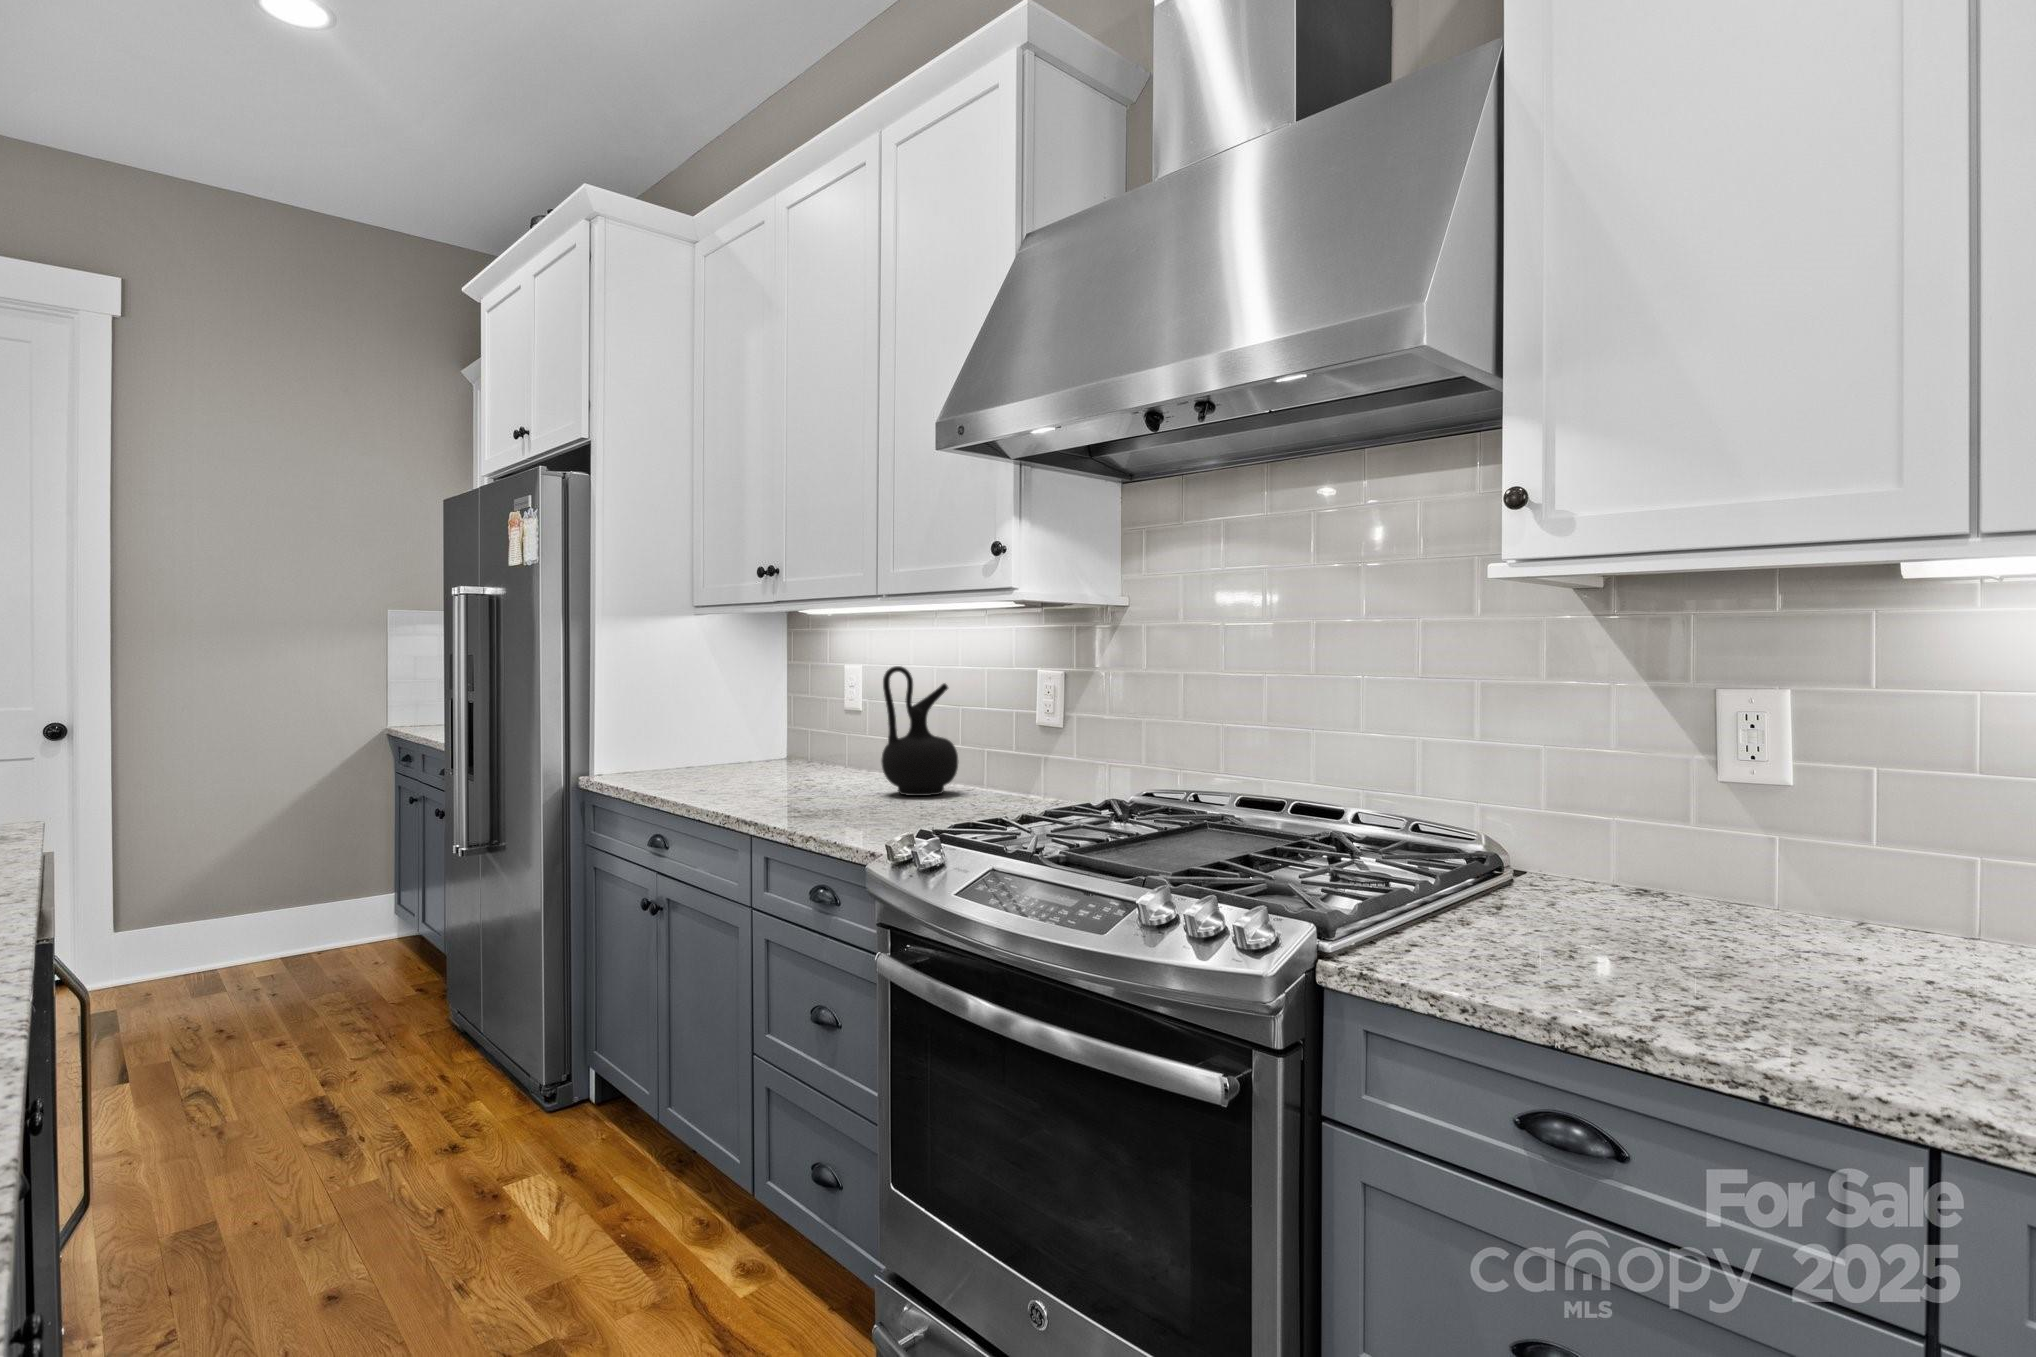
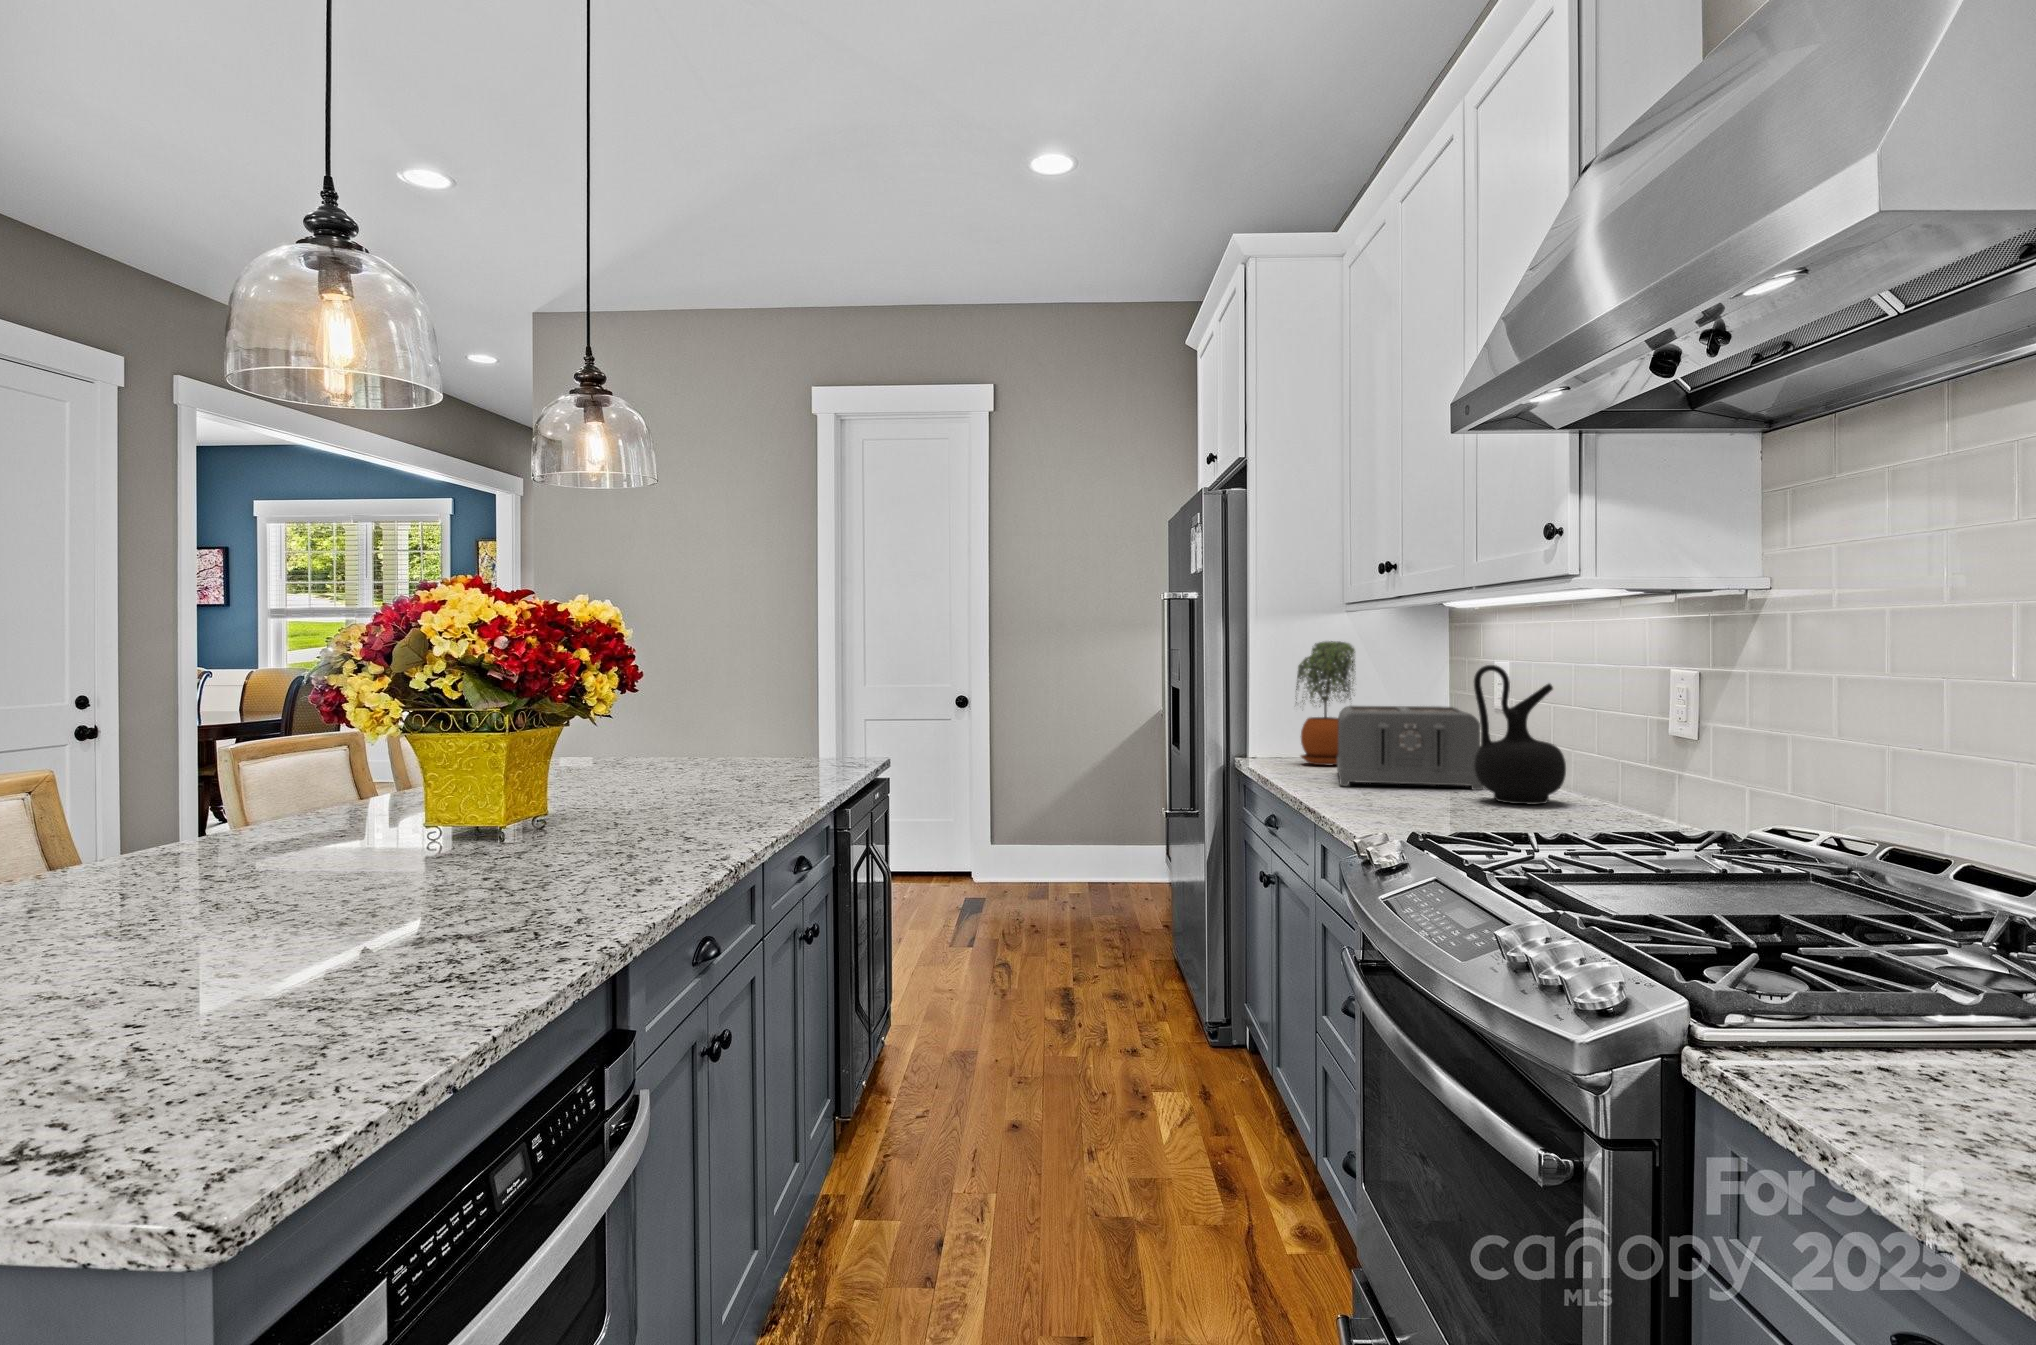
potted plant: none [645,641,711,775] -> present [1296,641,1355,765]
toaster: none [708,708,870,794] -> present [1337,706,1483,790]

